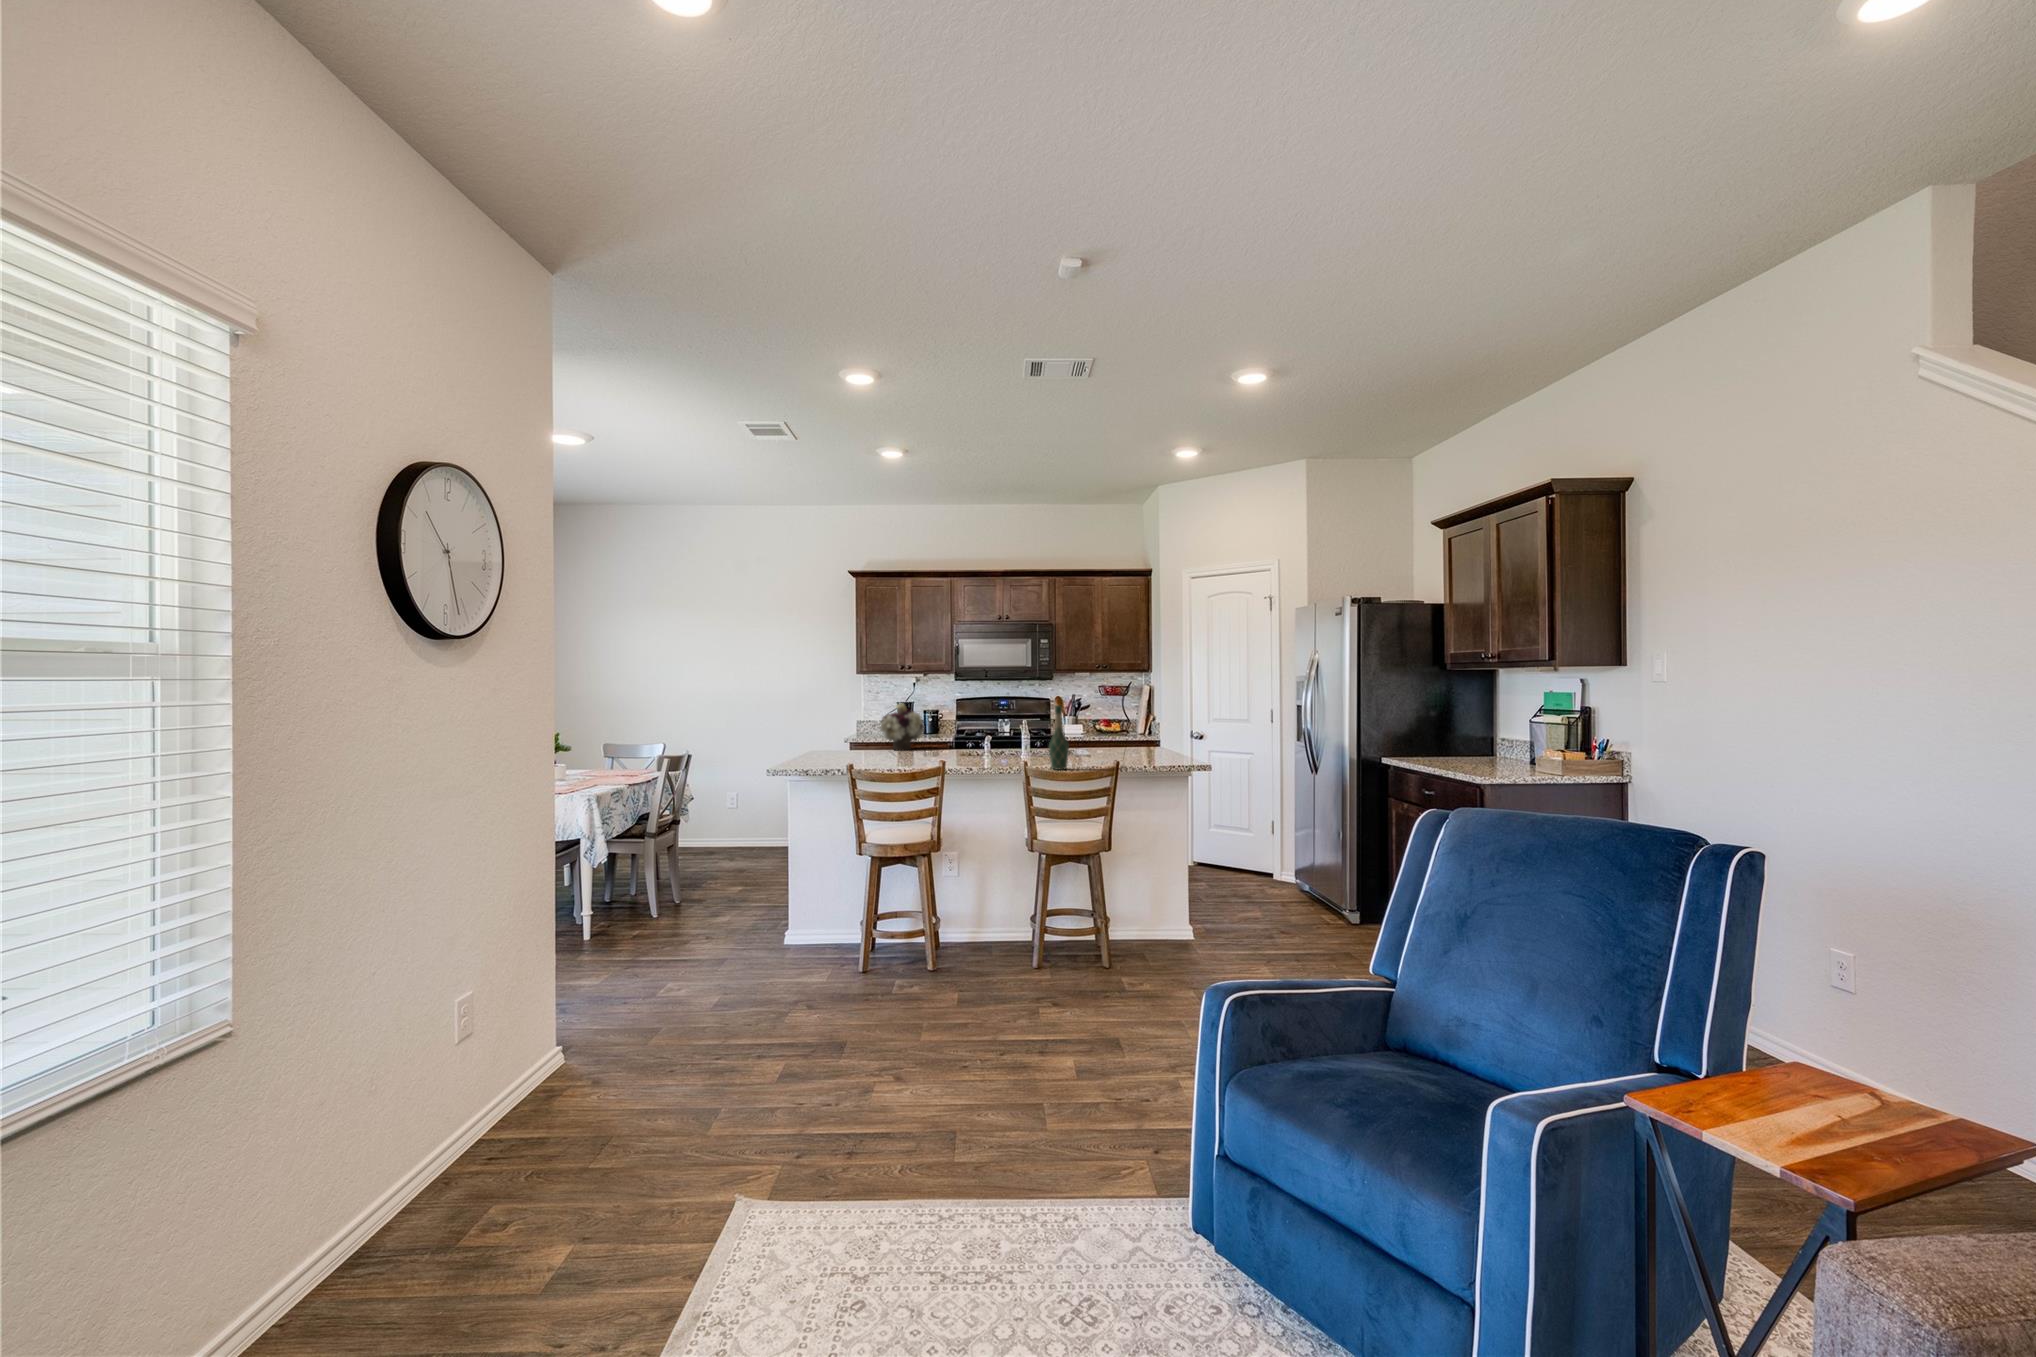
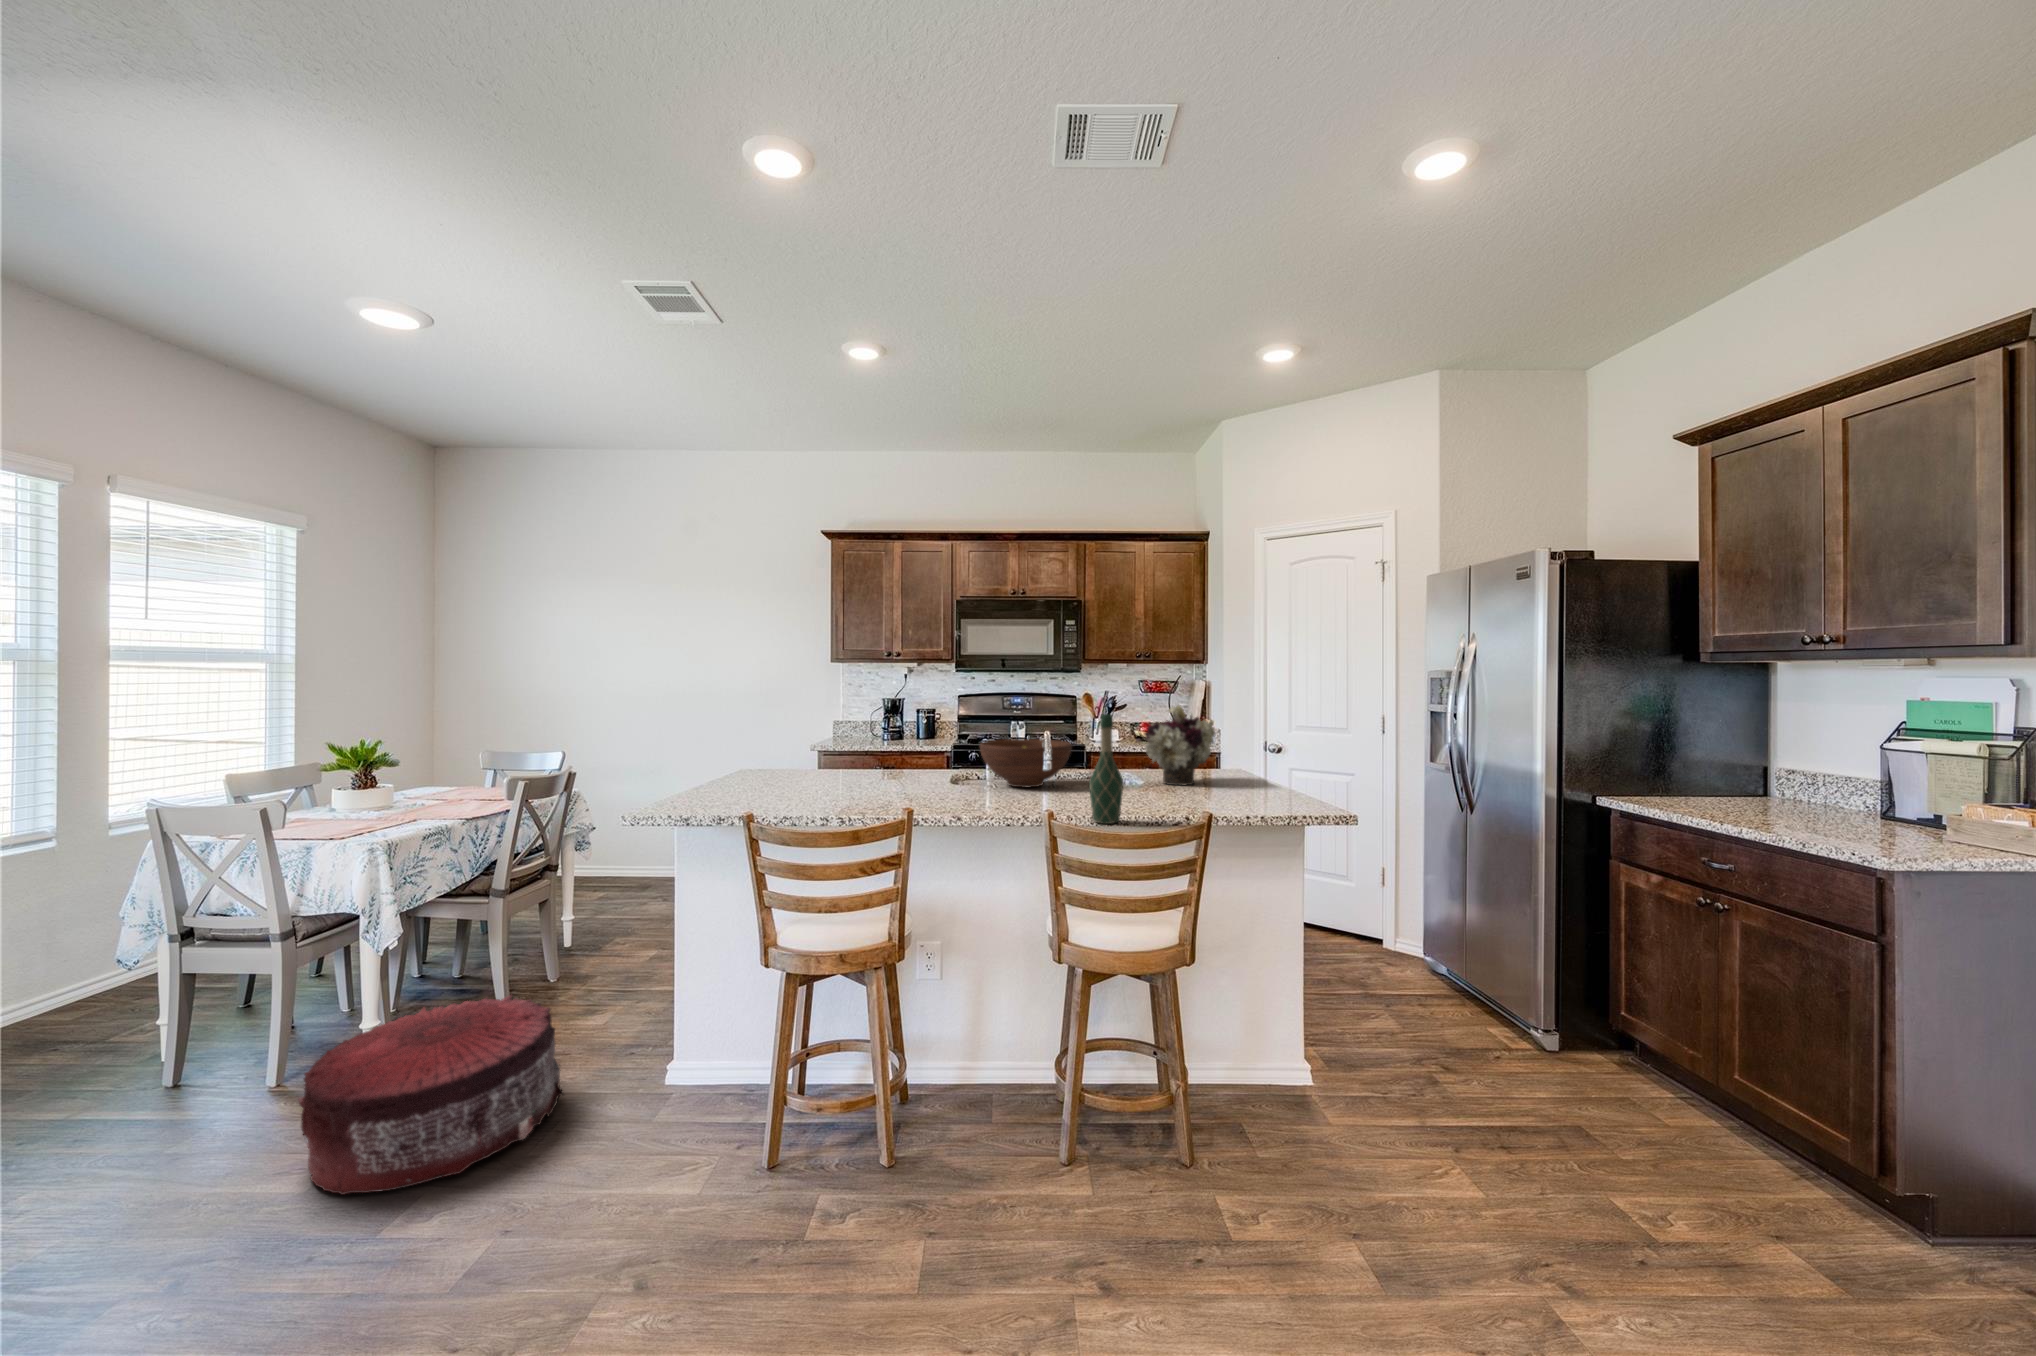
flower arrangement: present [880,704,924,750] -> present [1144,705,1215,785]
fruit bowl: none [980,726,1042,757] -> present [980,739,1072,787]
pouf: none [587,889,726,984] -> present [298,995,564,1195]

